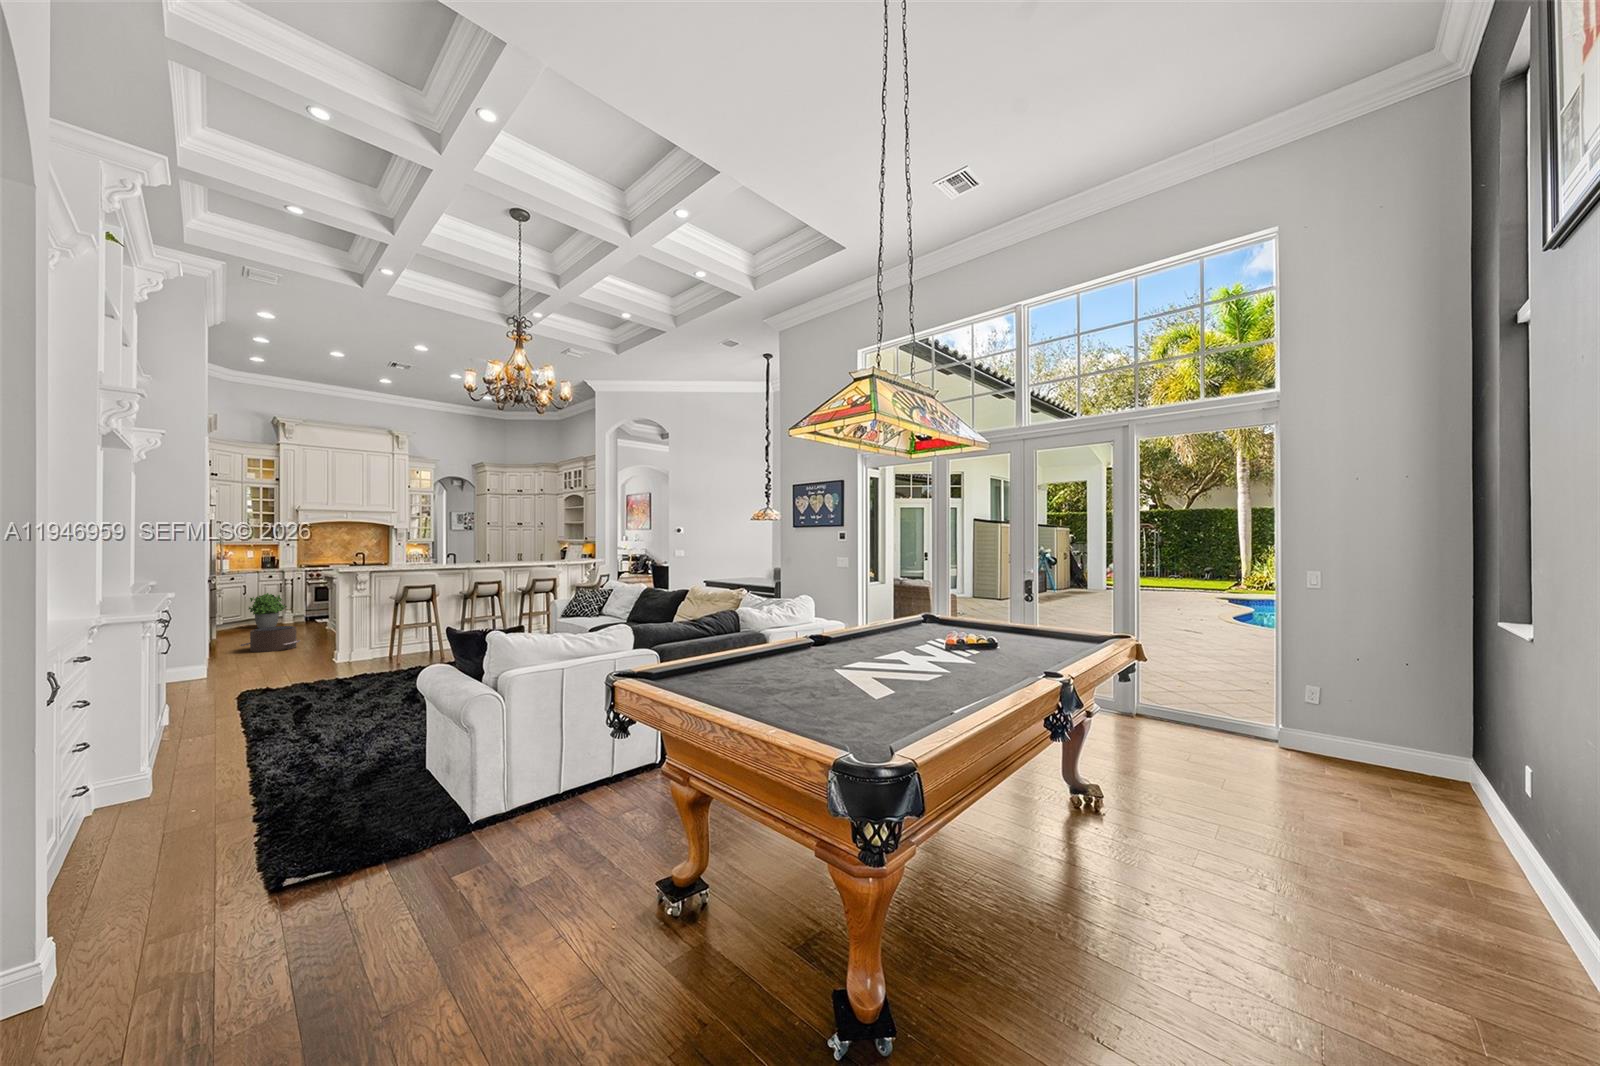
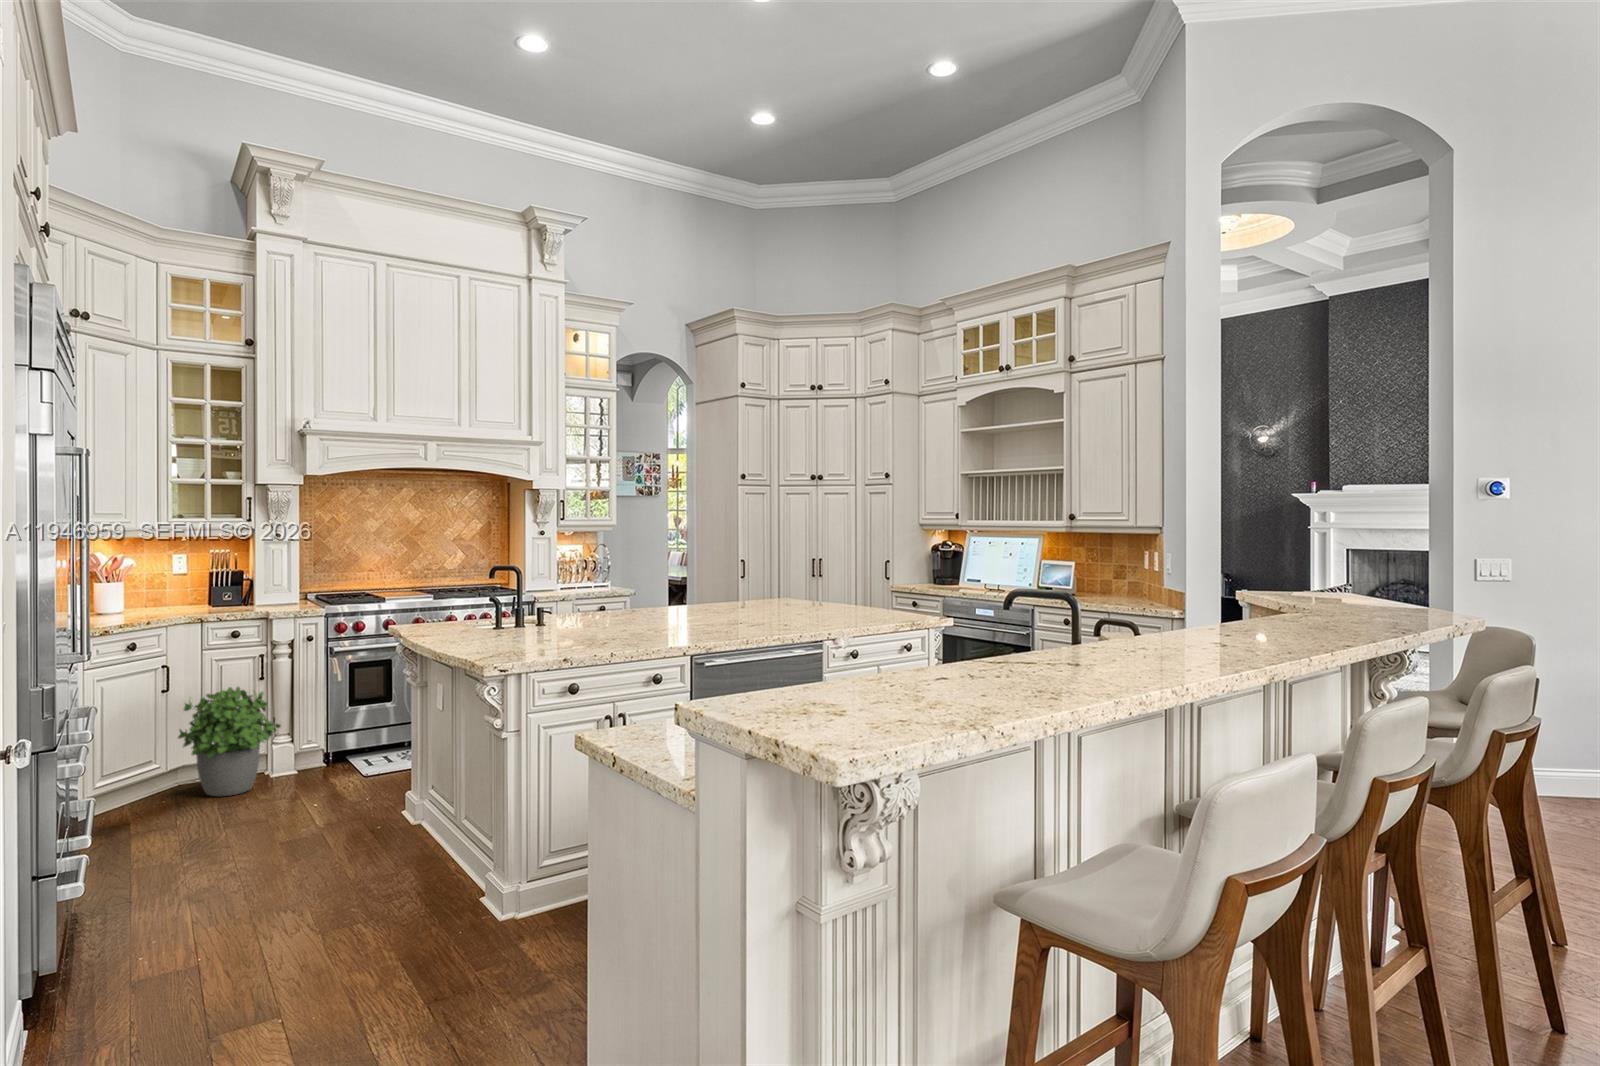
pouf: present [240,626,300,652] -> none [172,863,388,1001]

